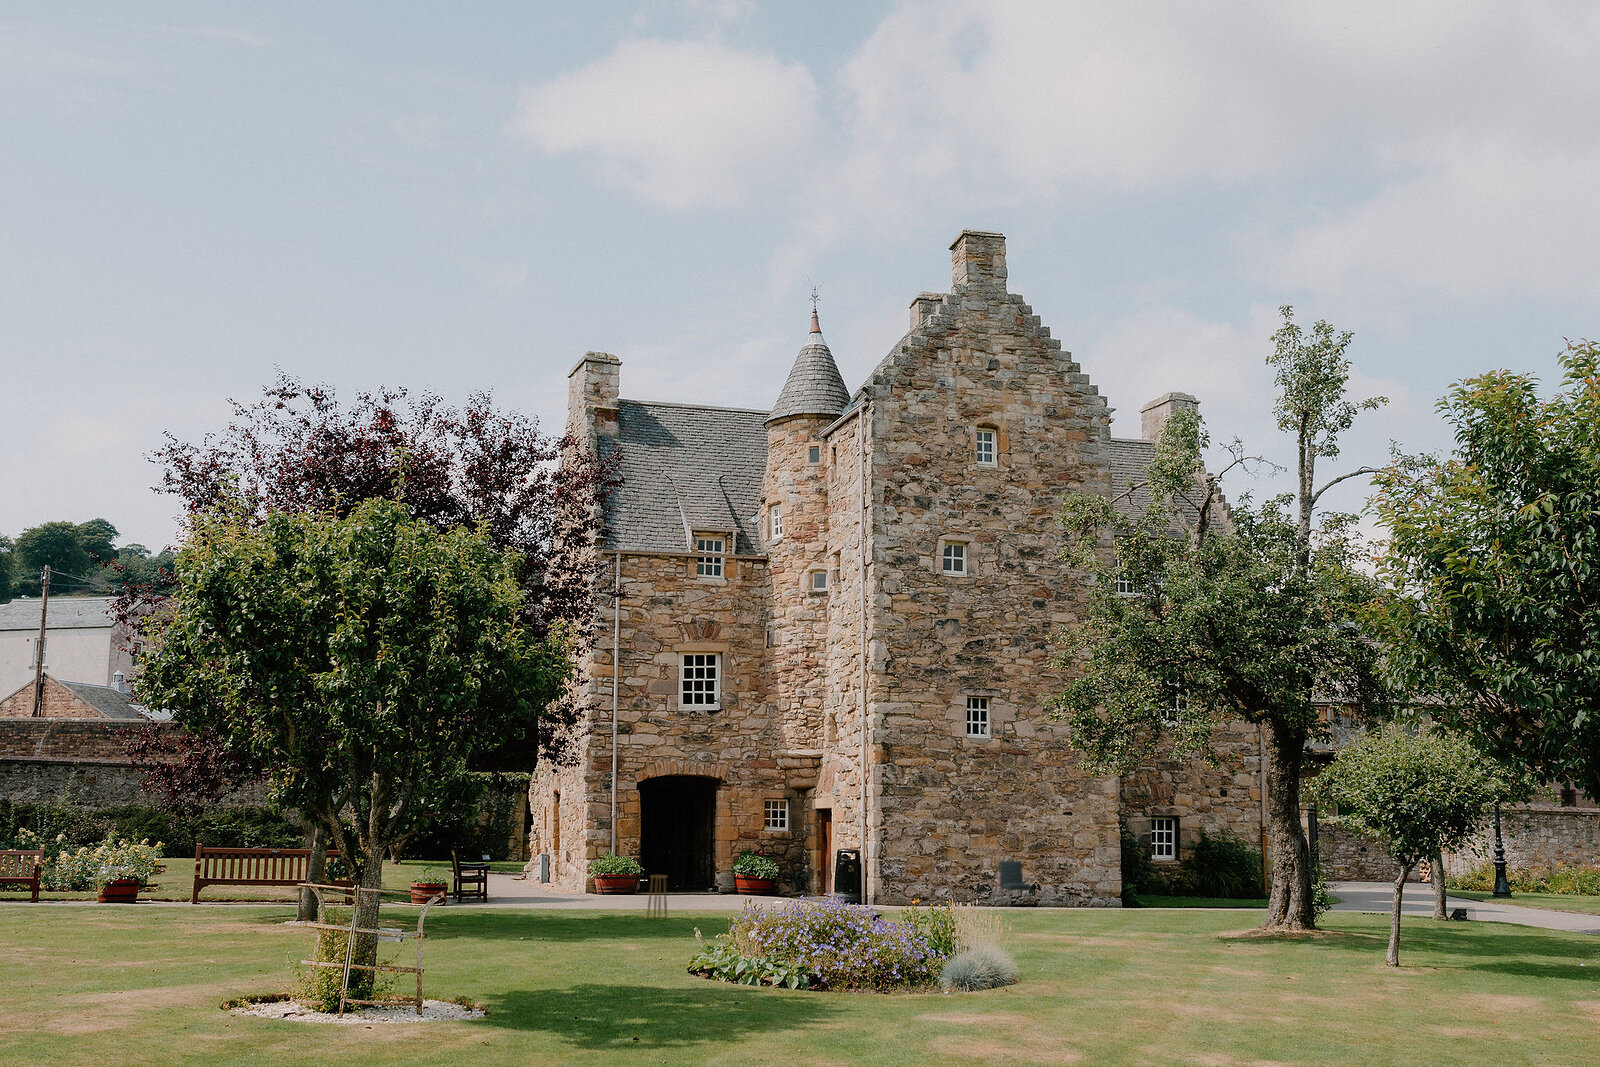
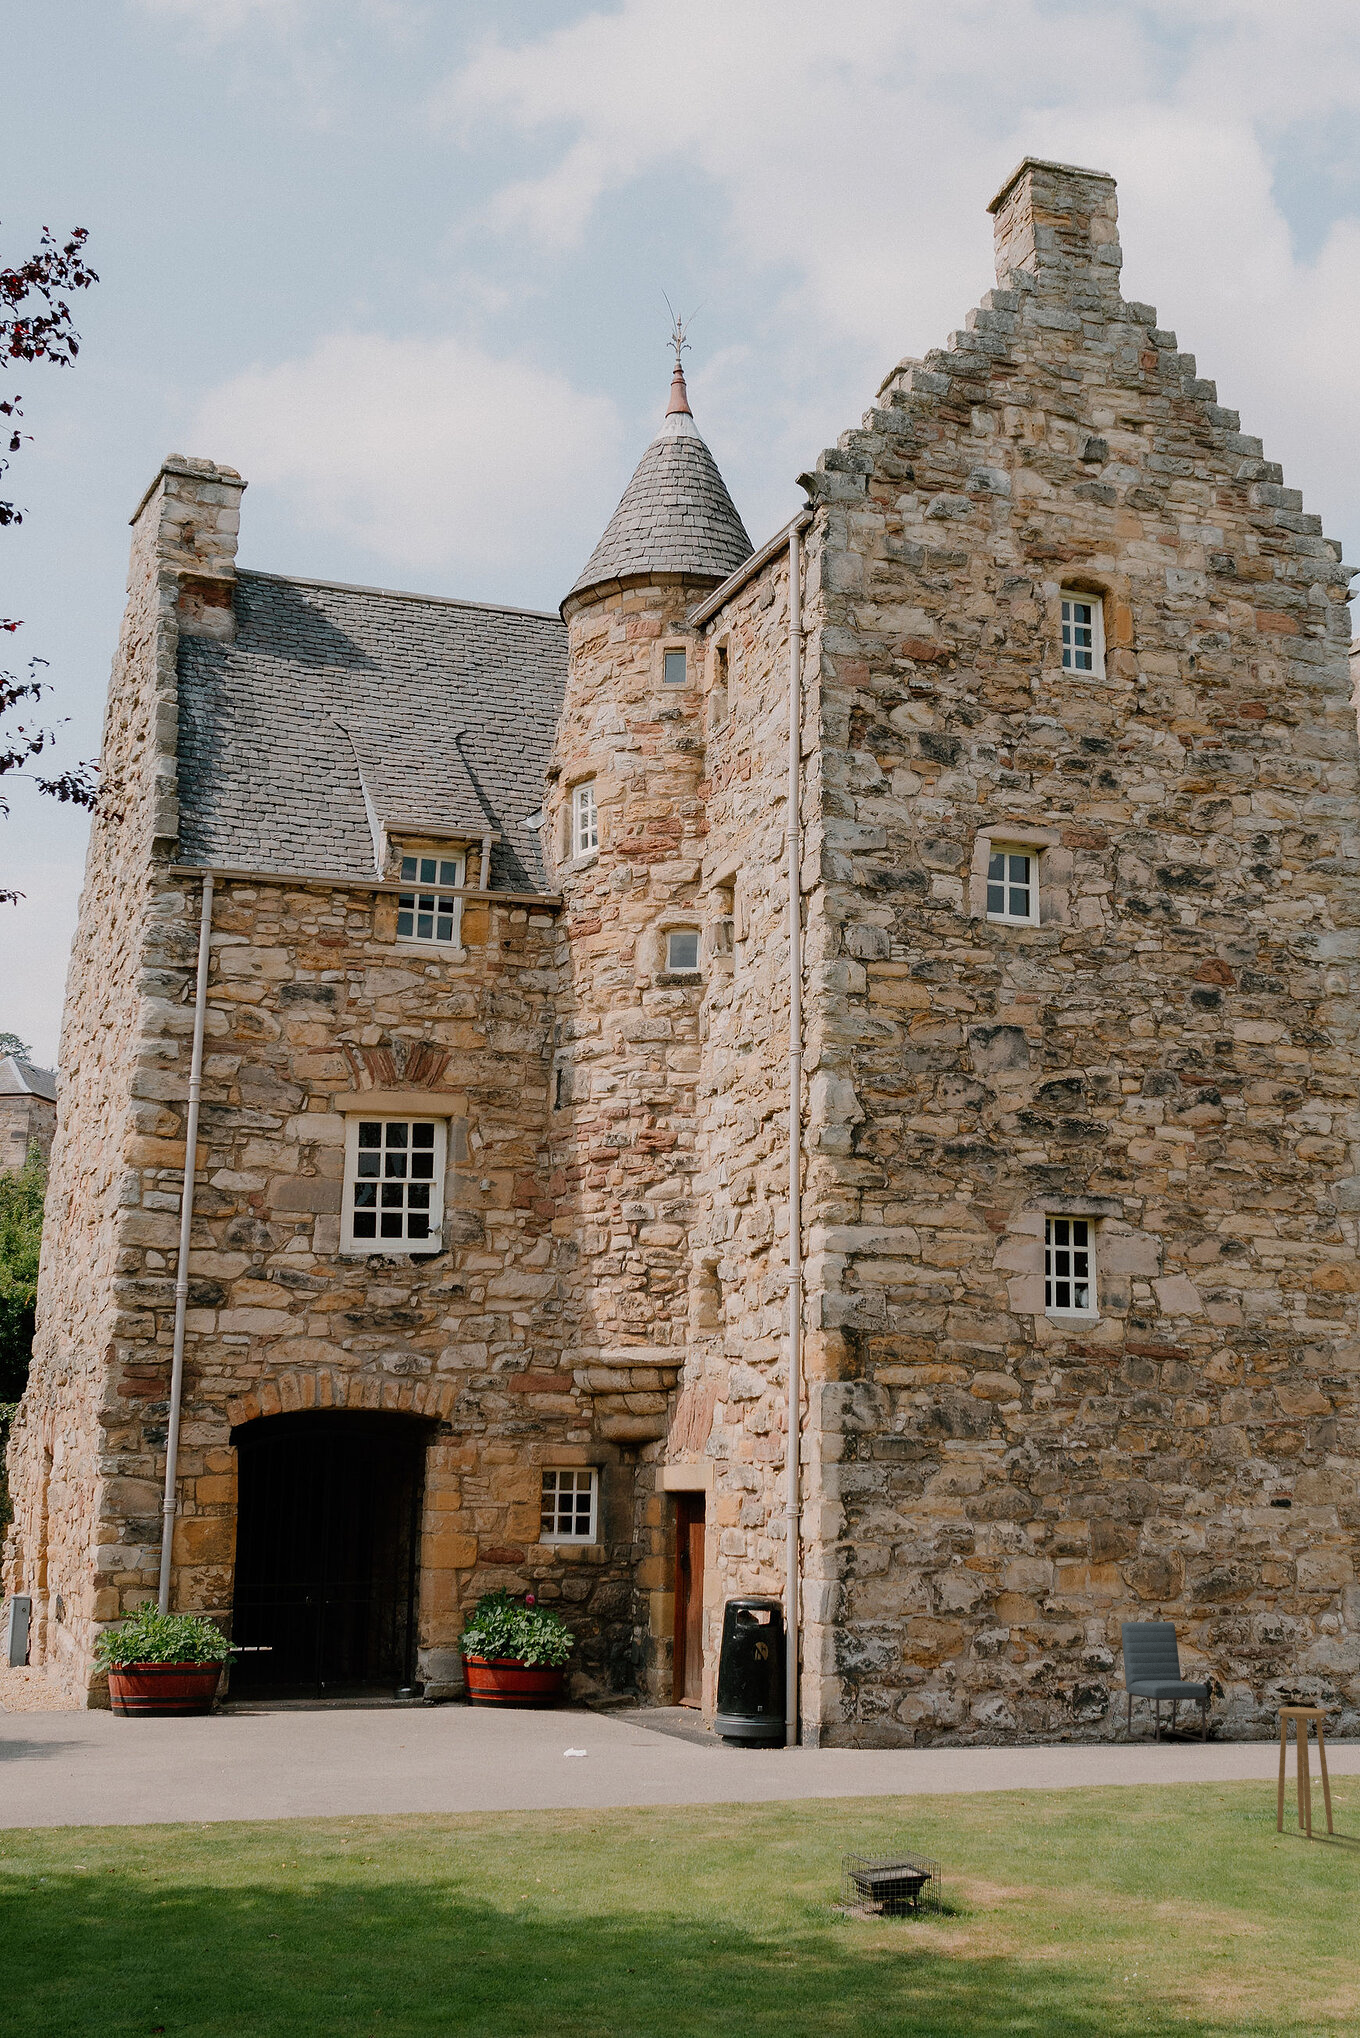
stool: present [647,875,667,918] -> present [1277,1707,1333,1837]

